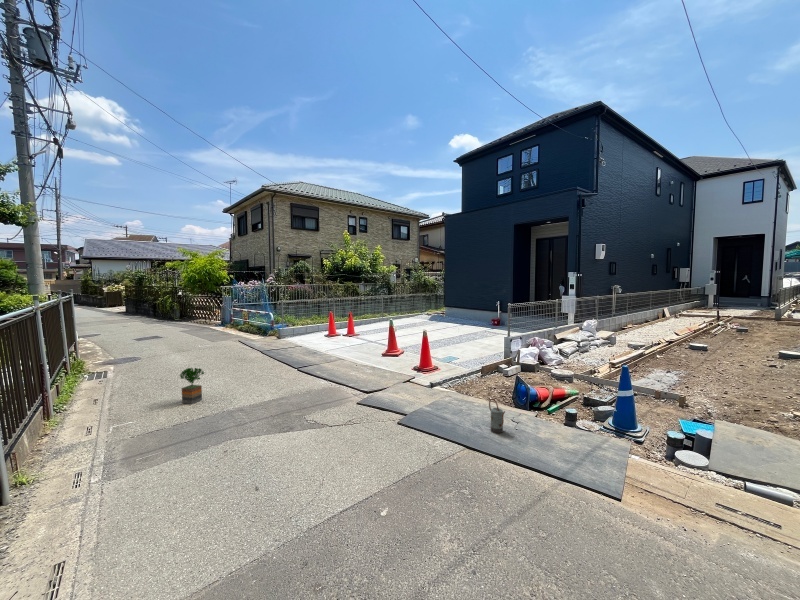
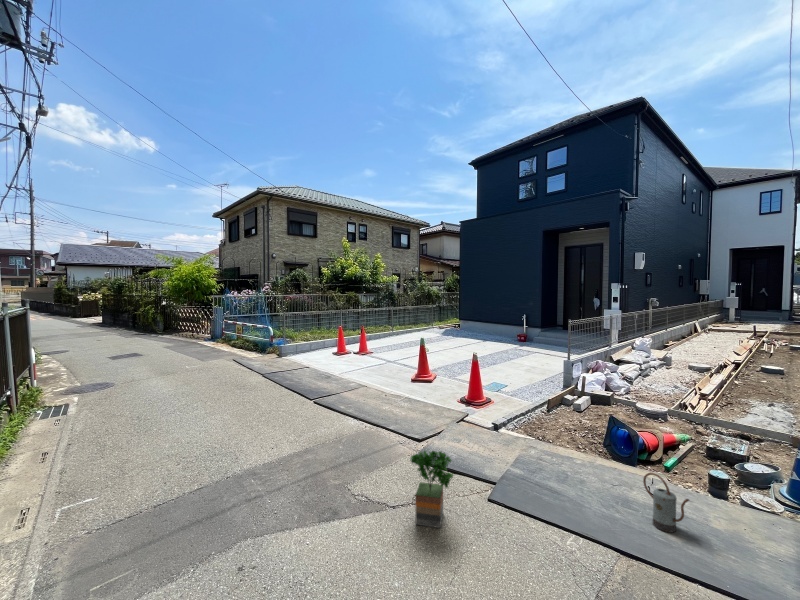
potted tree: present [180,368,204,404] -> present [410,451,453,528]

